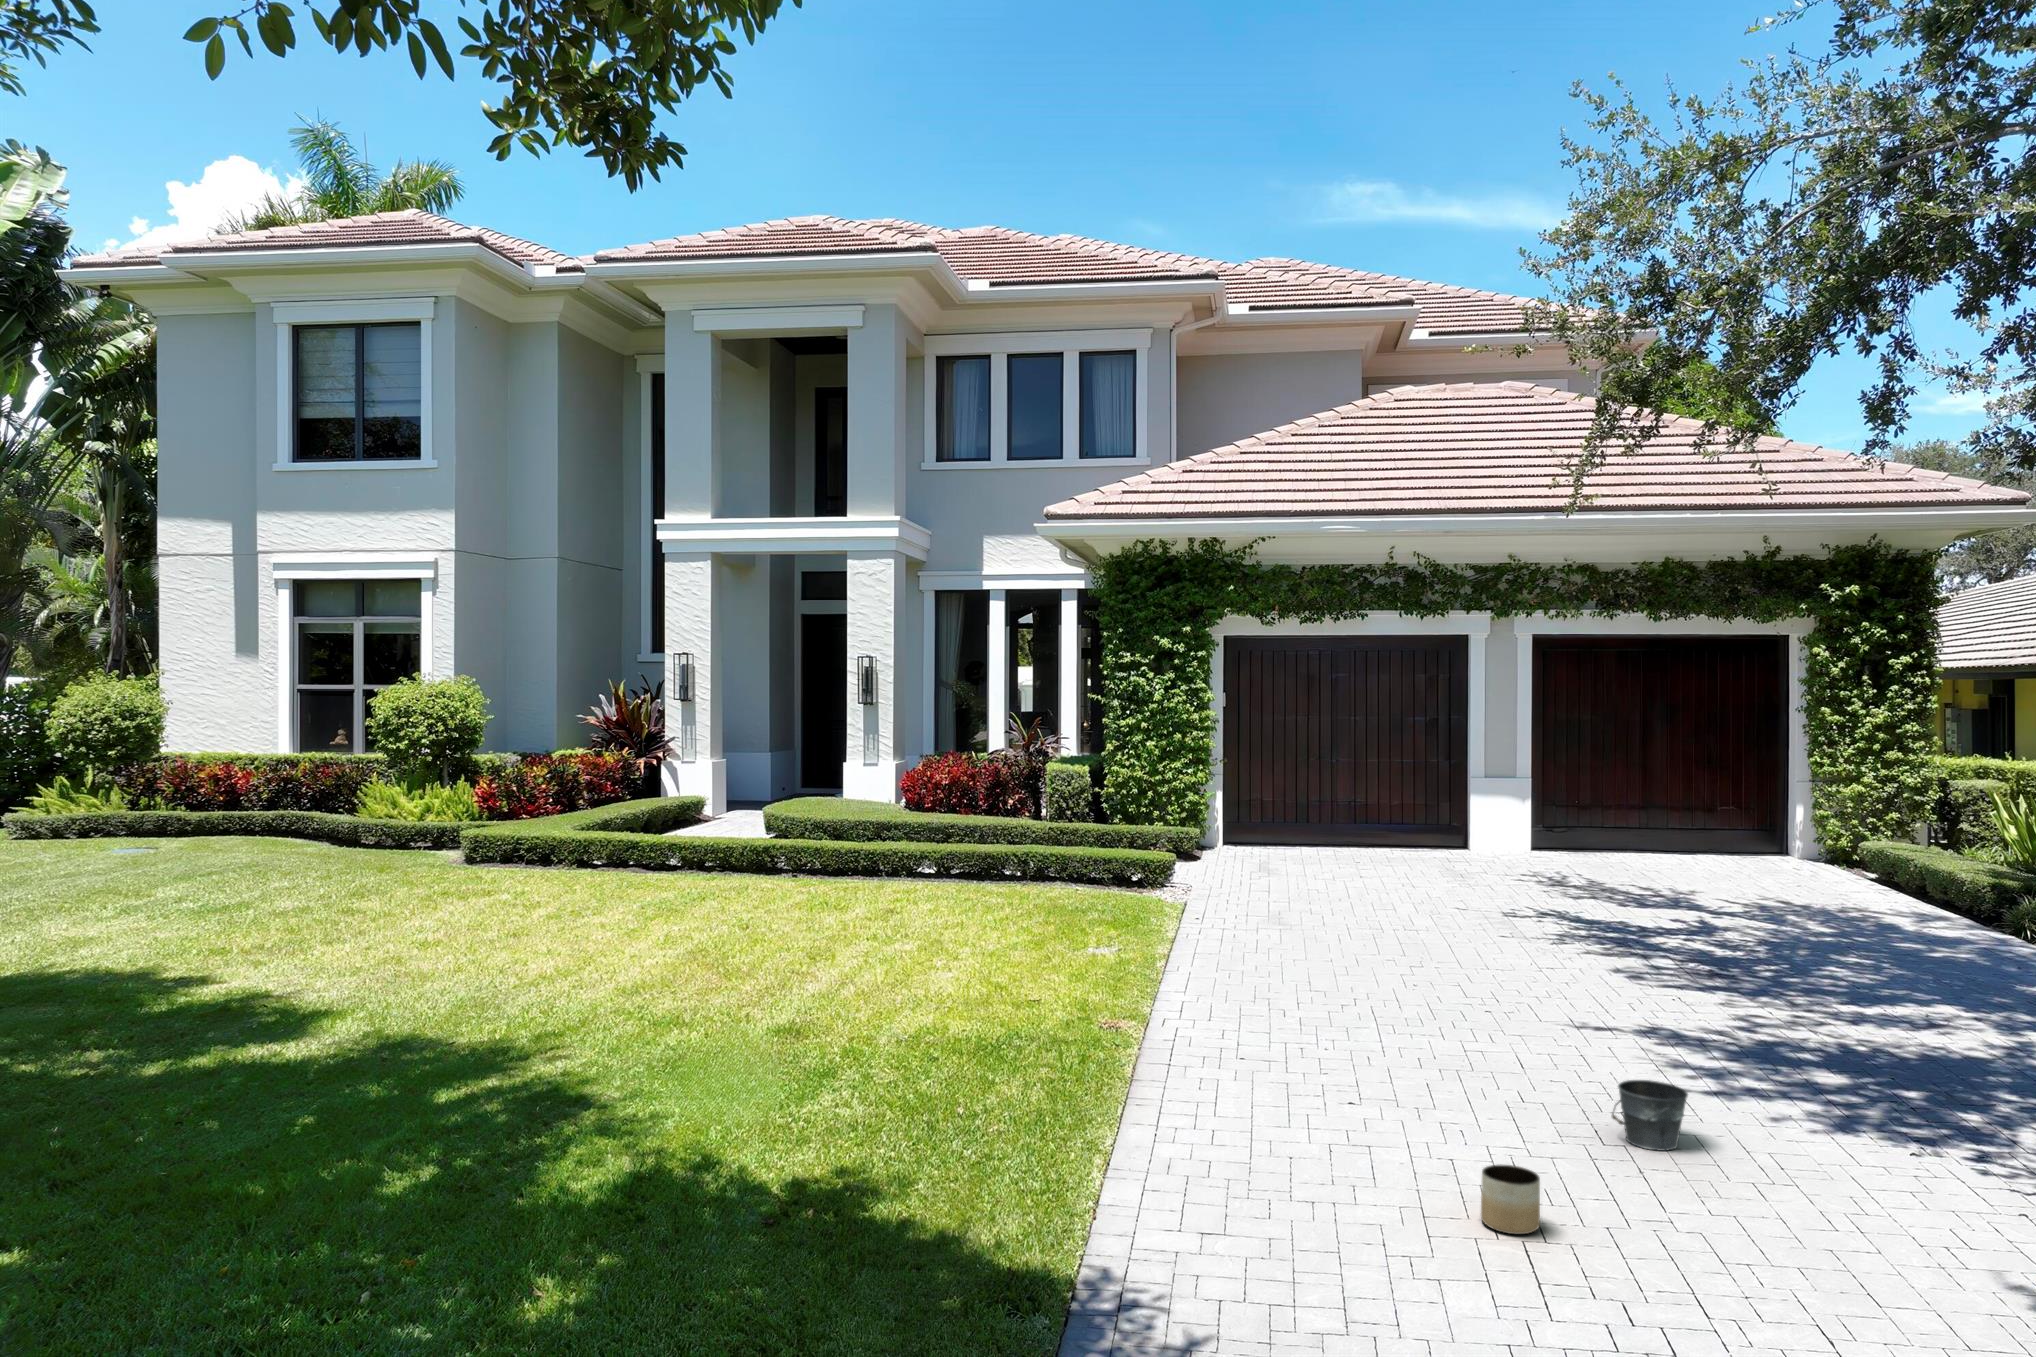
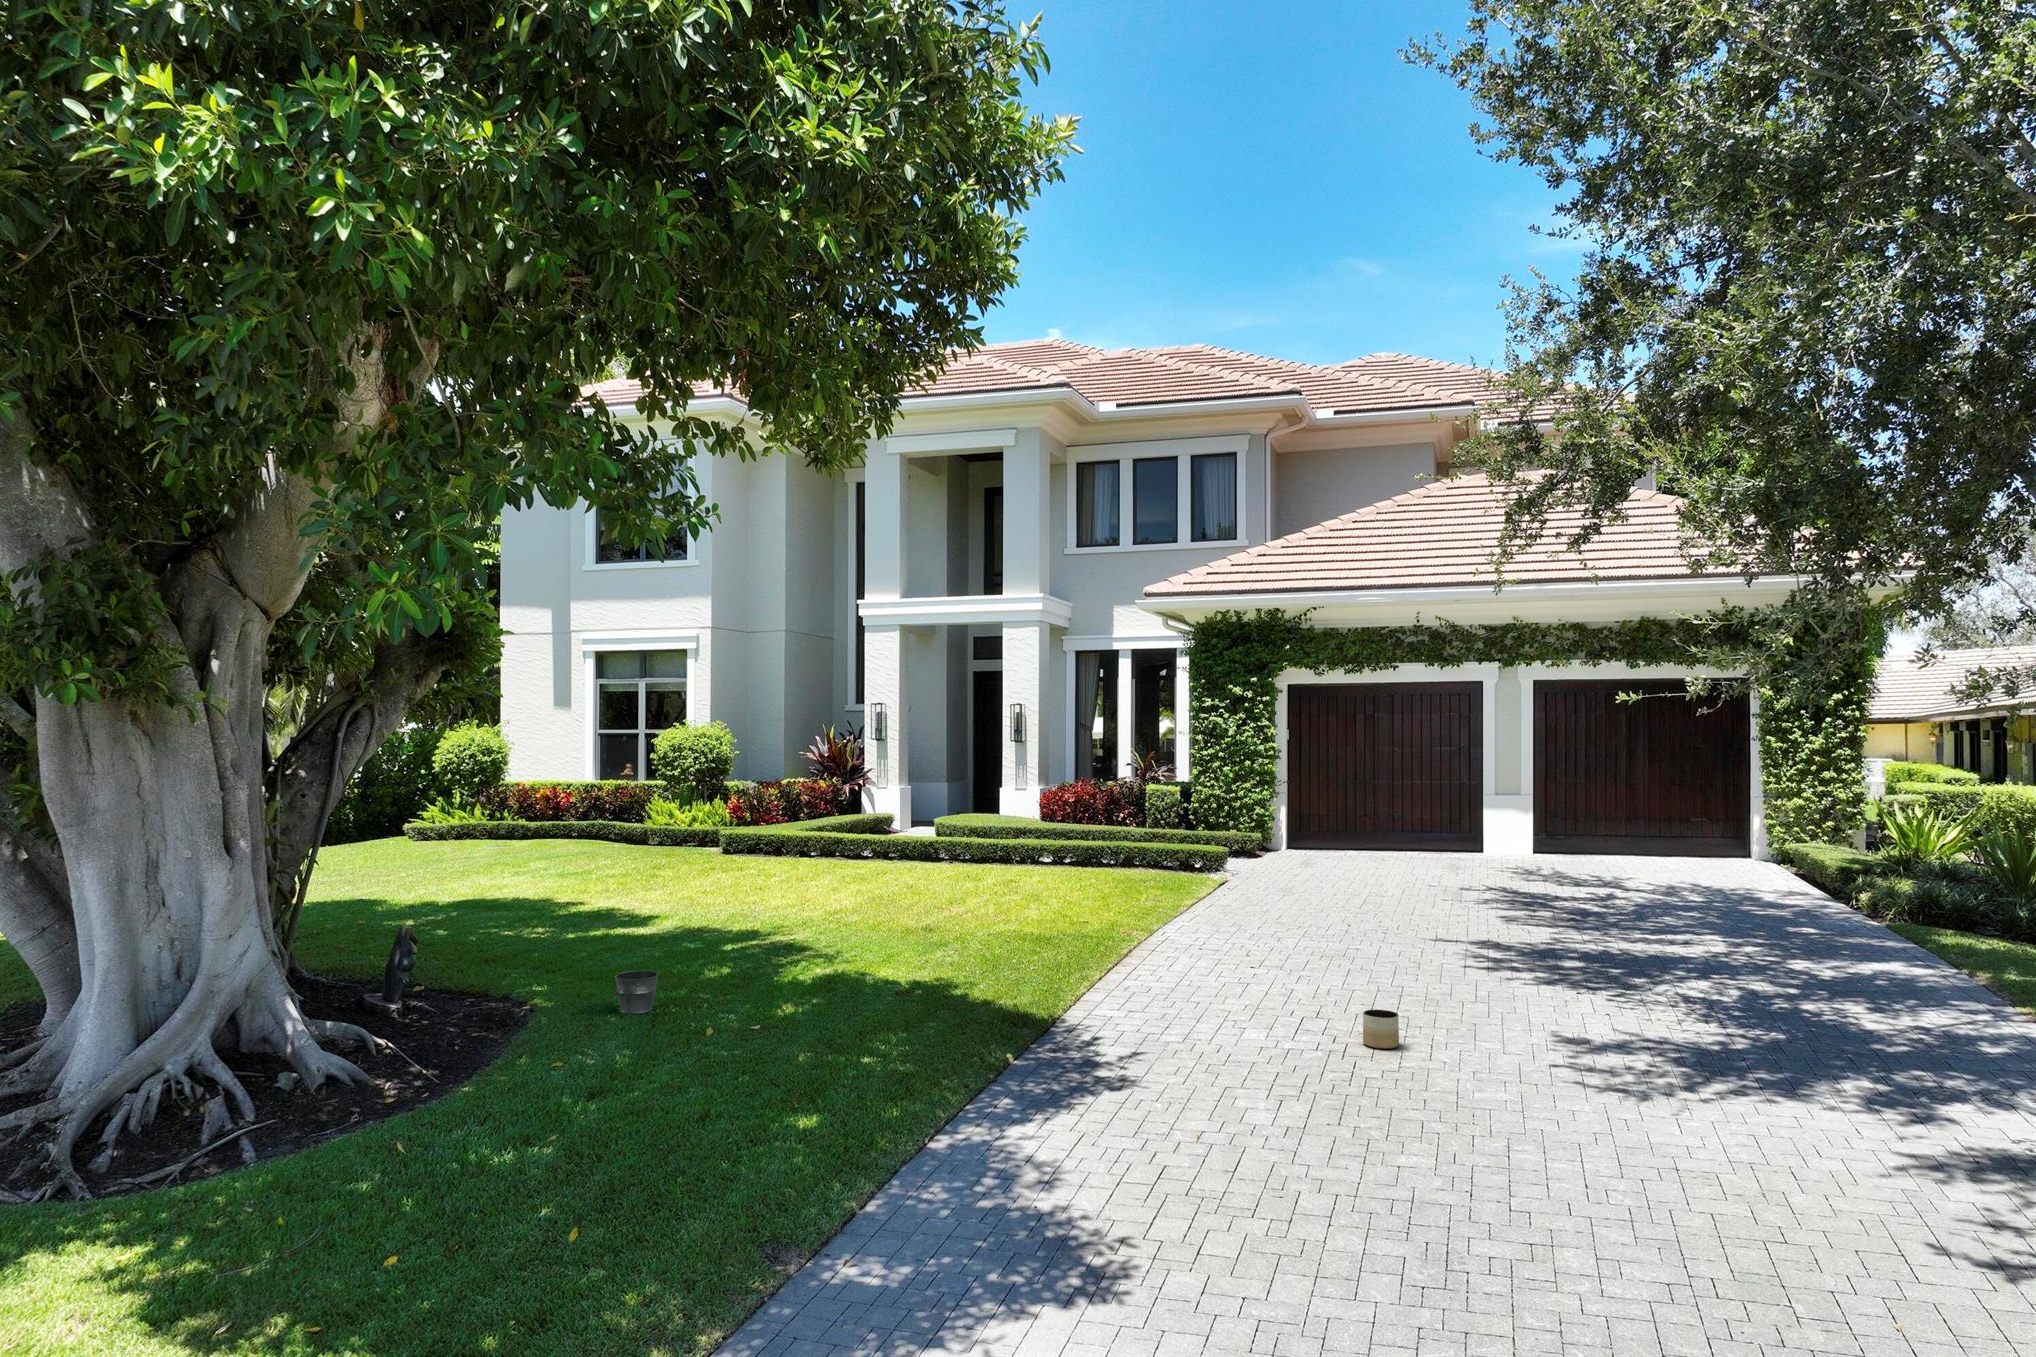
bucket: present [1612,1080,1688,1151] -> present [611,970,659,1014]

